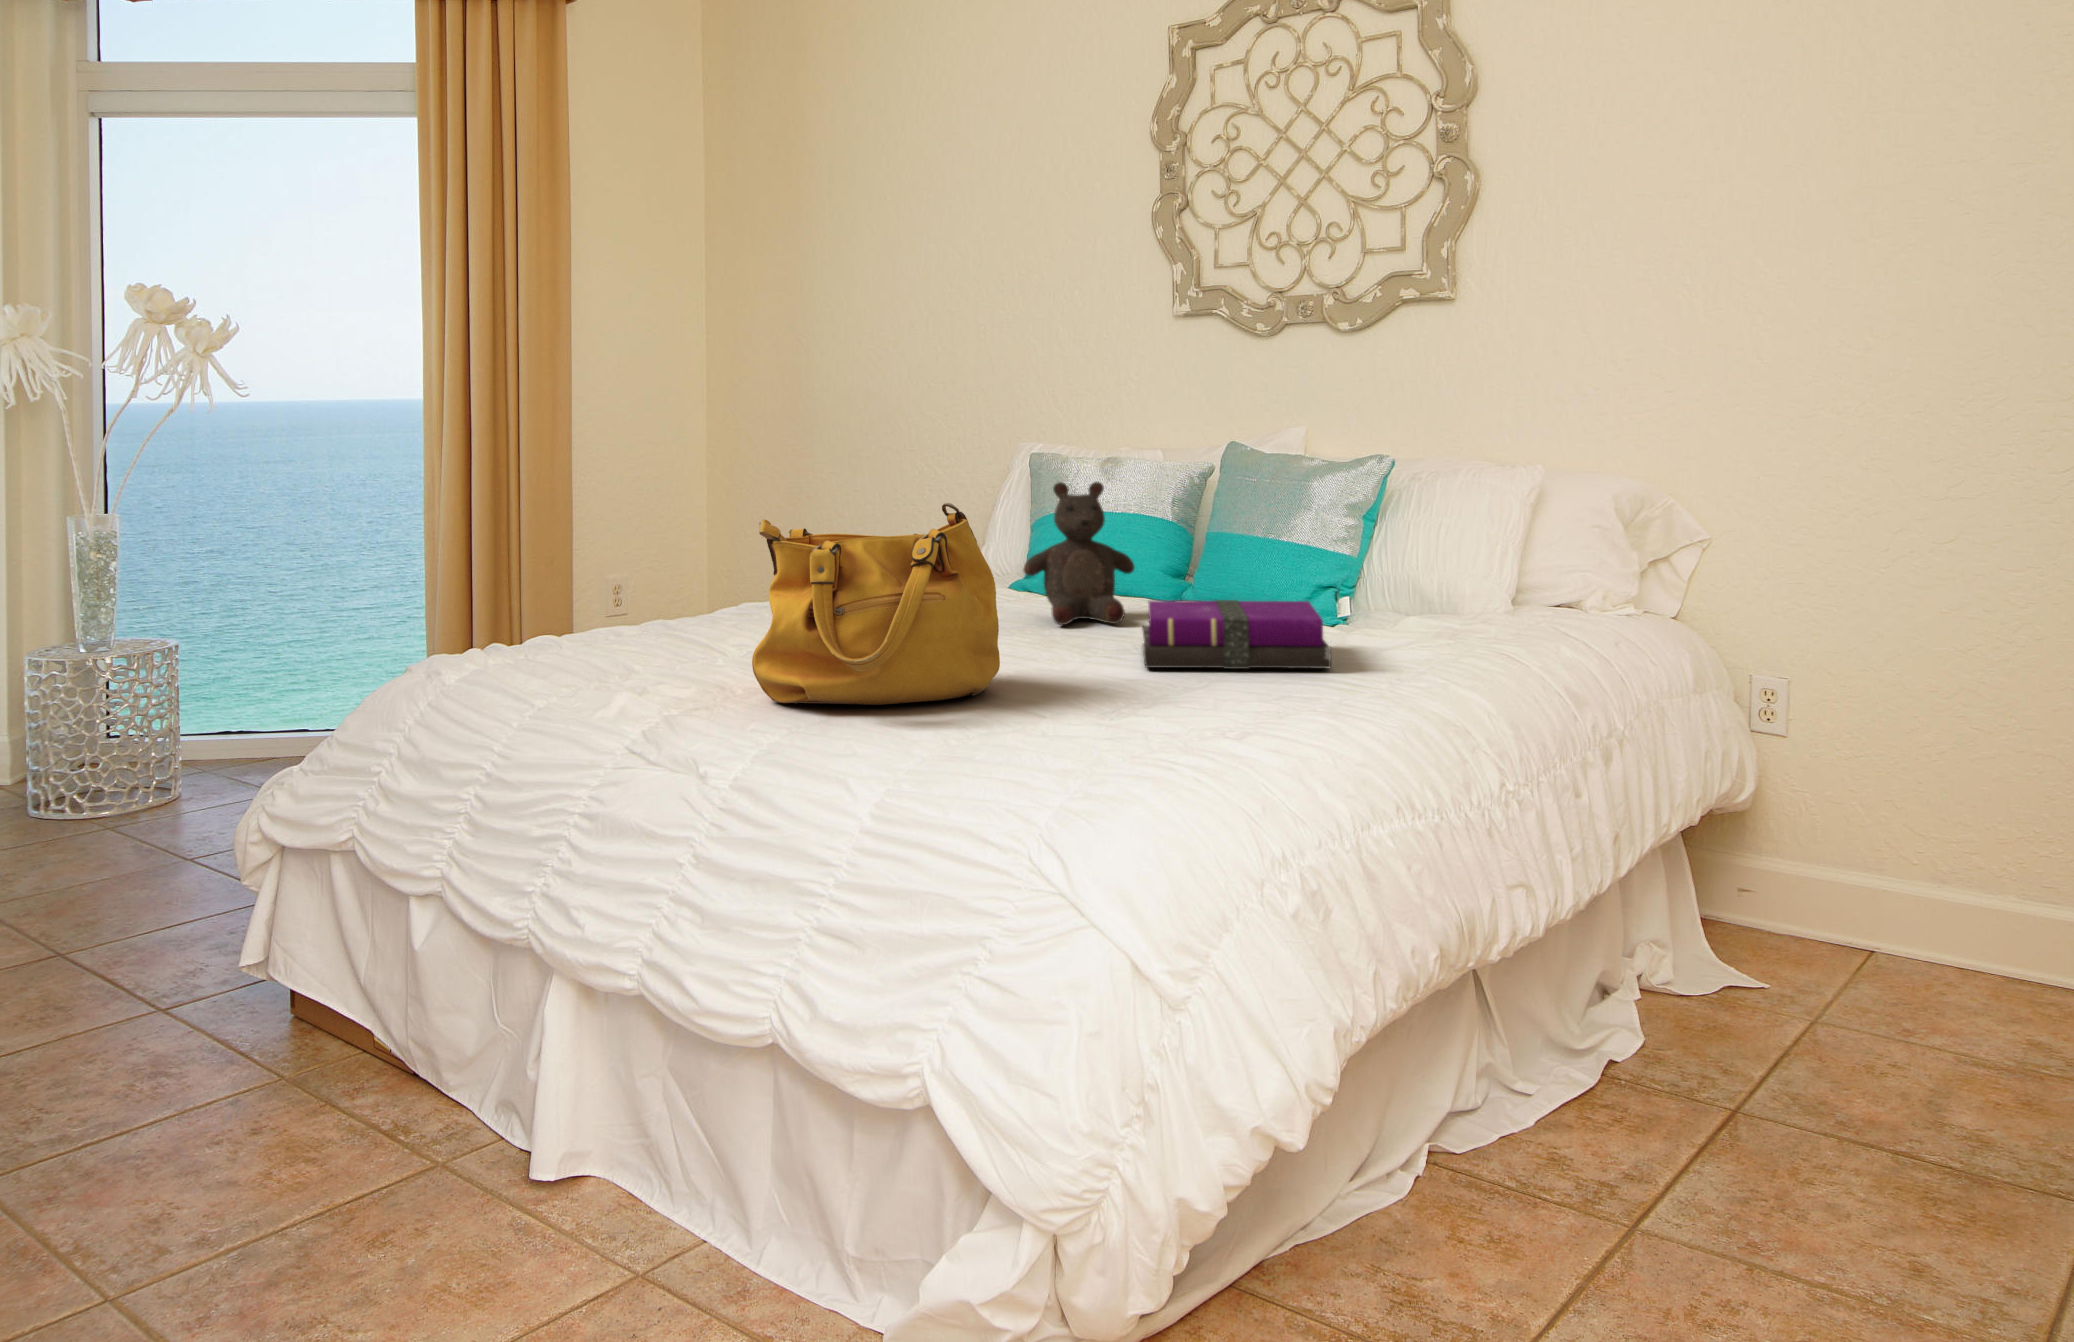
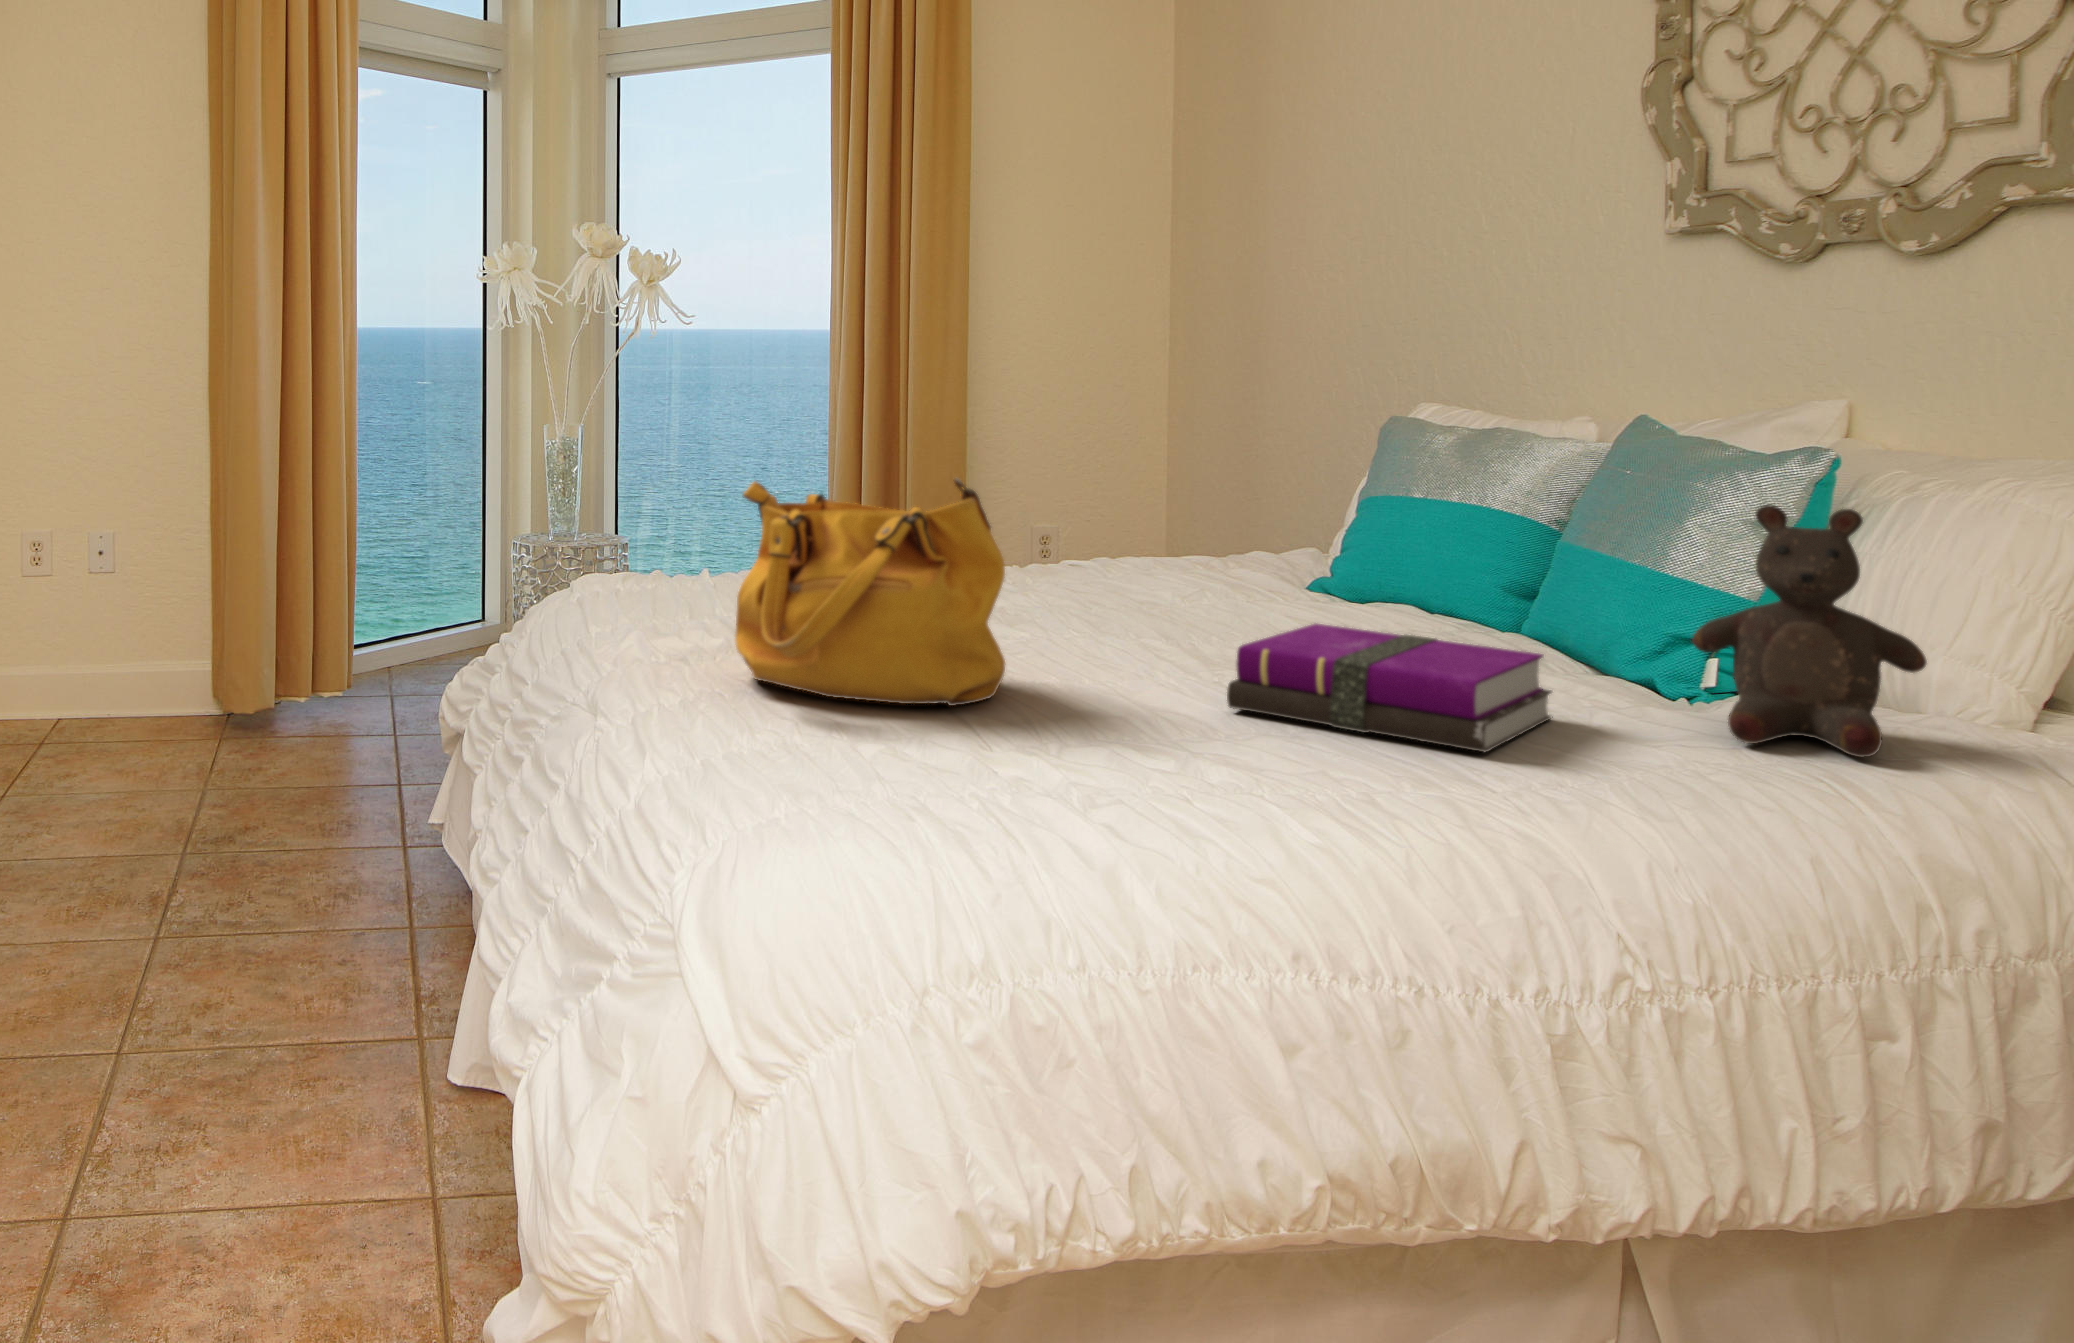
stuffed bear: present [1024,481,1135,625] -> present [1692,505,1927,757]

